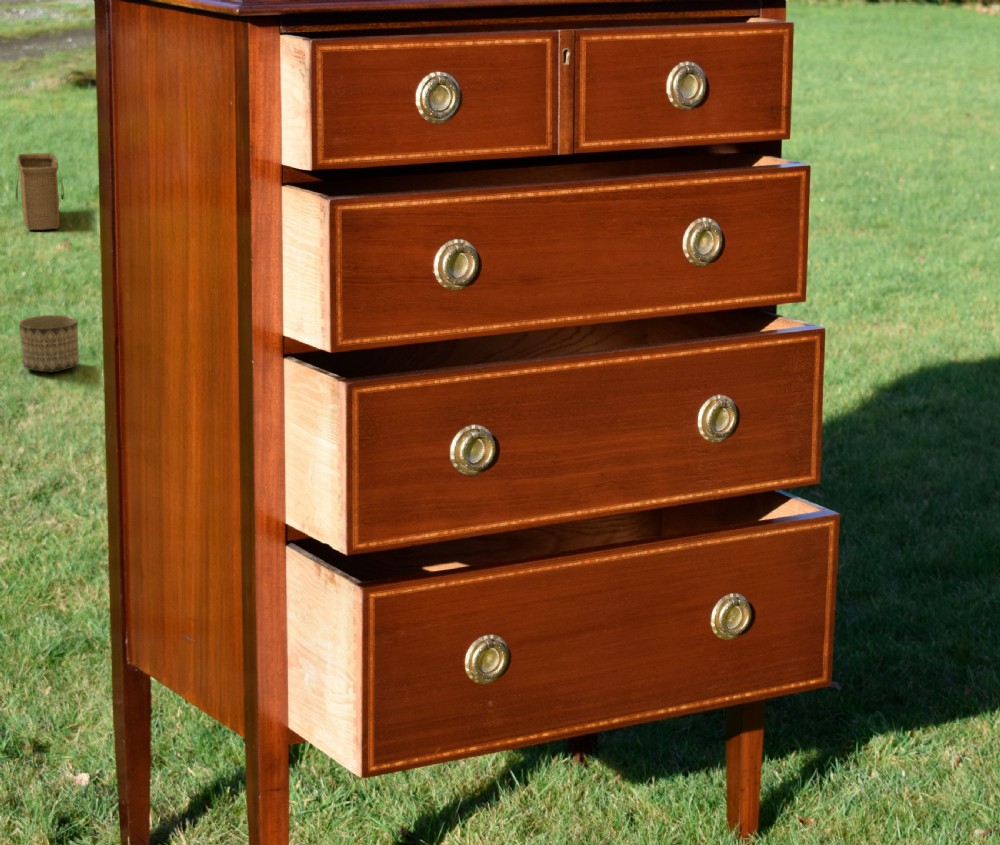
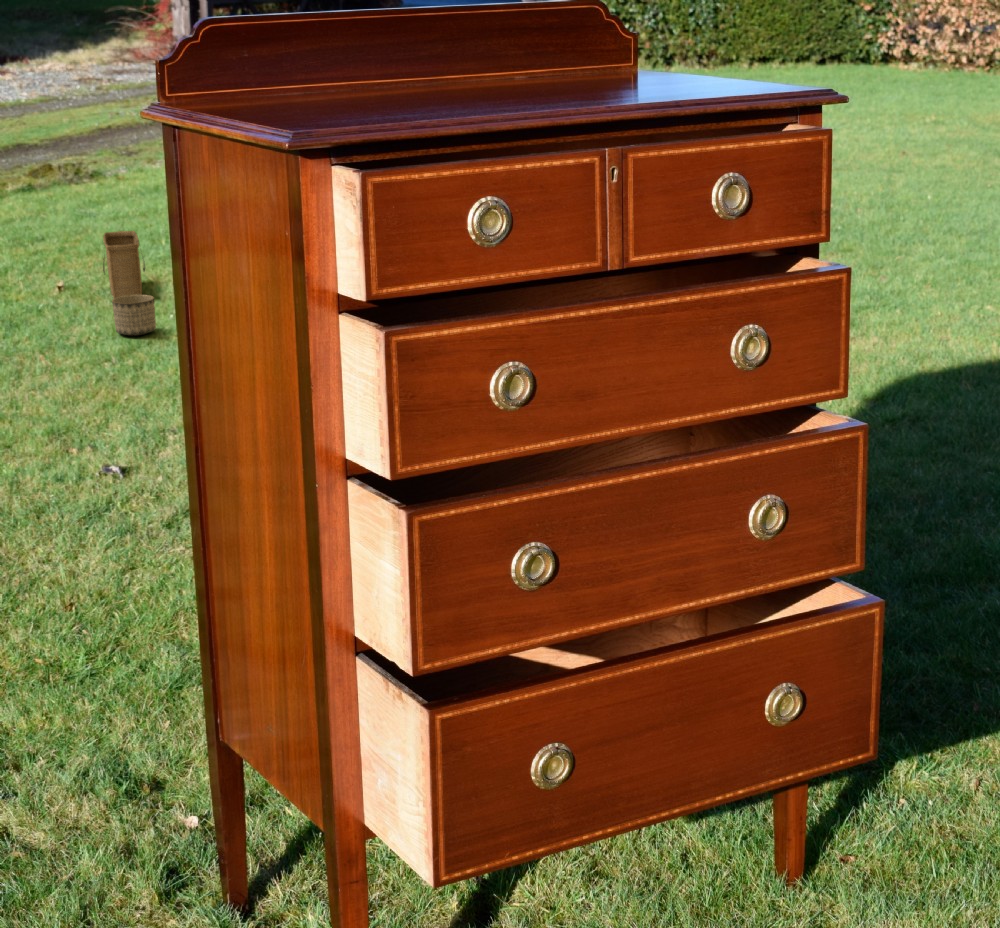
planter: present [19,315,79,372] -> present [112,295,156,336]

